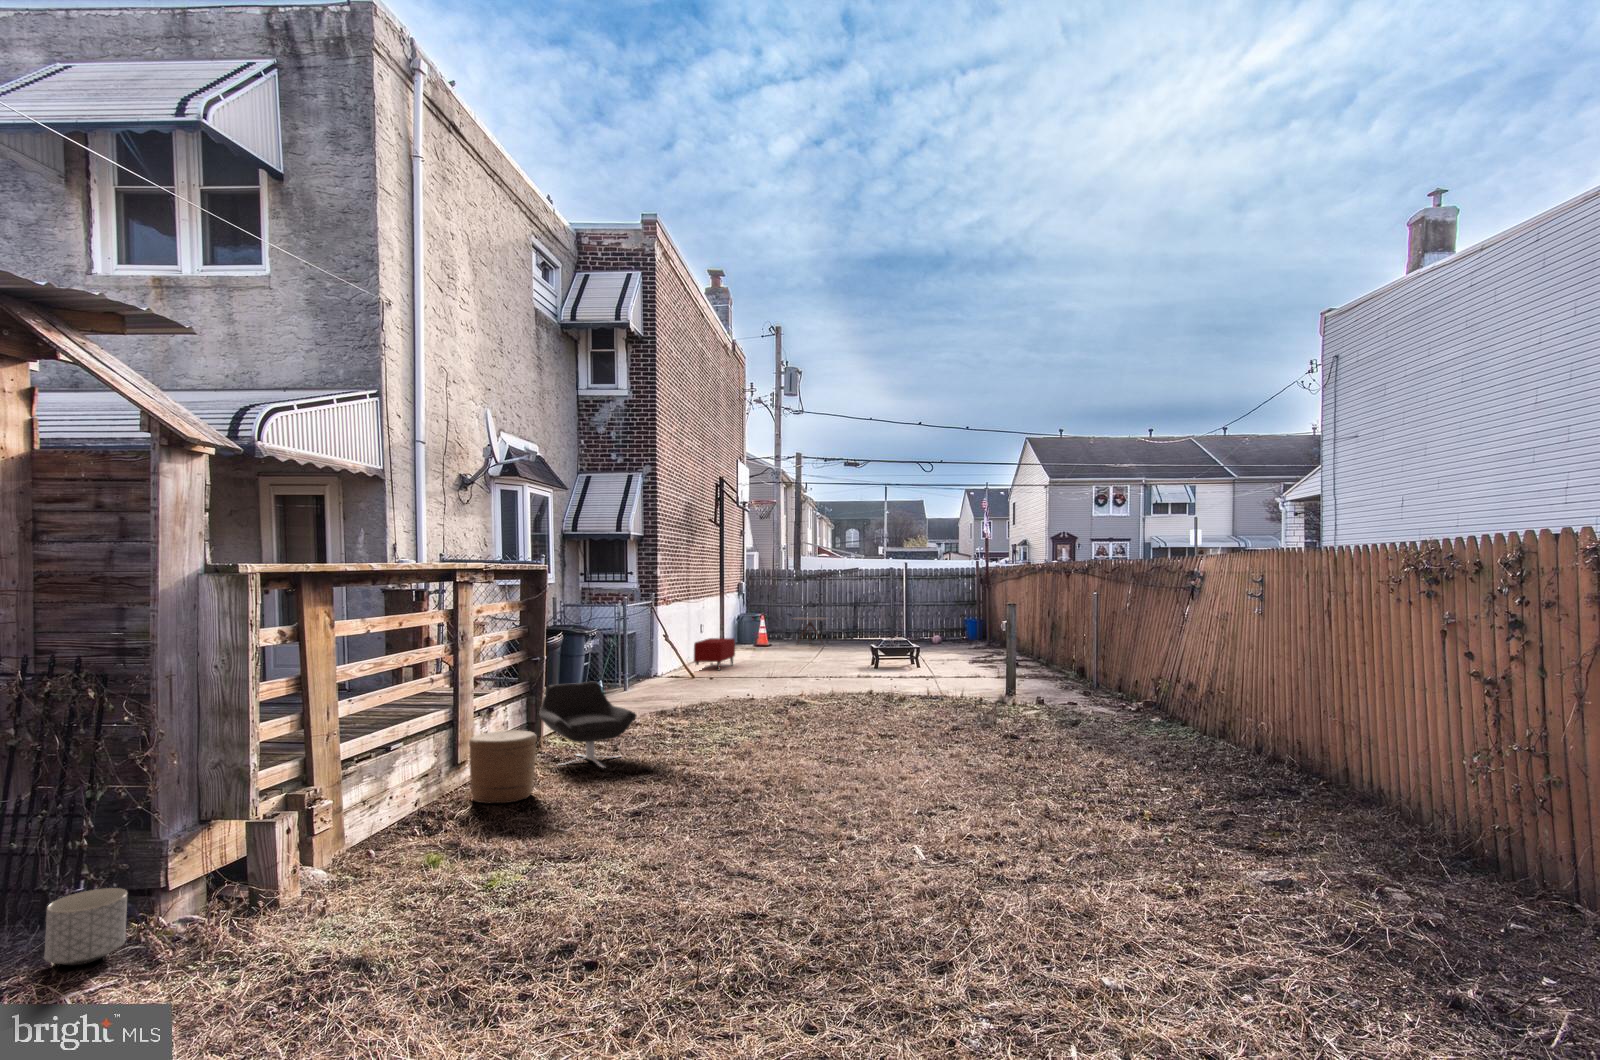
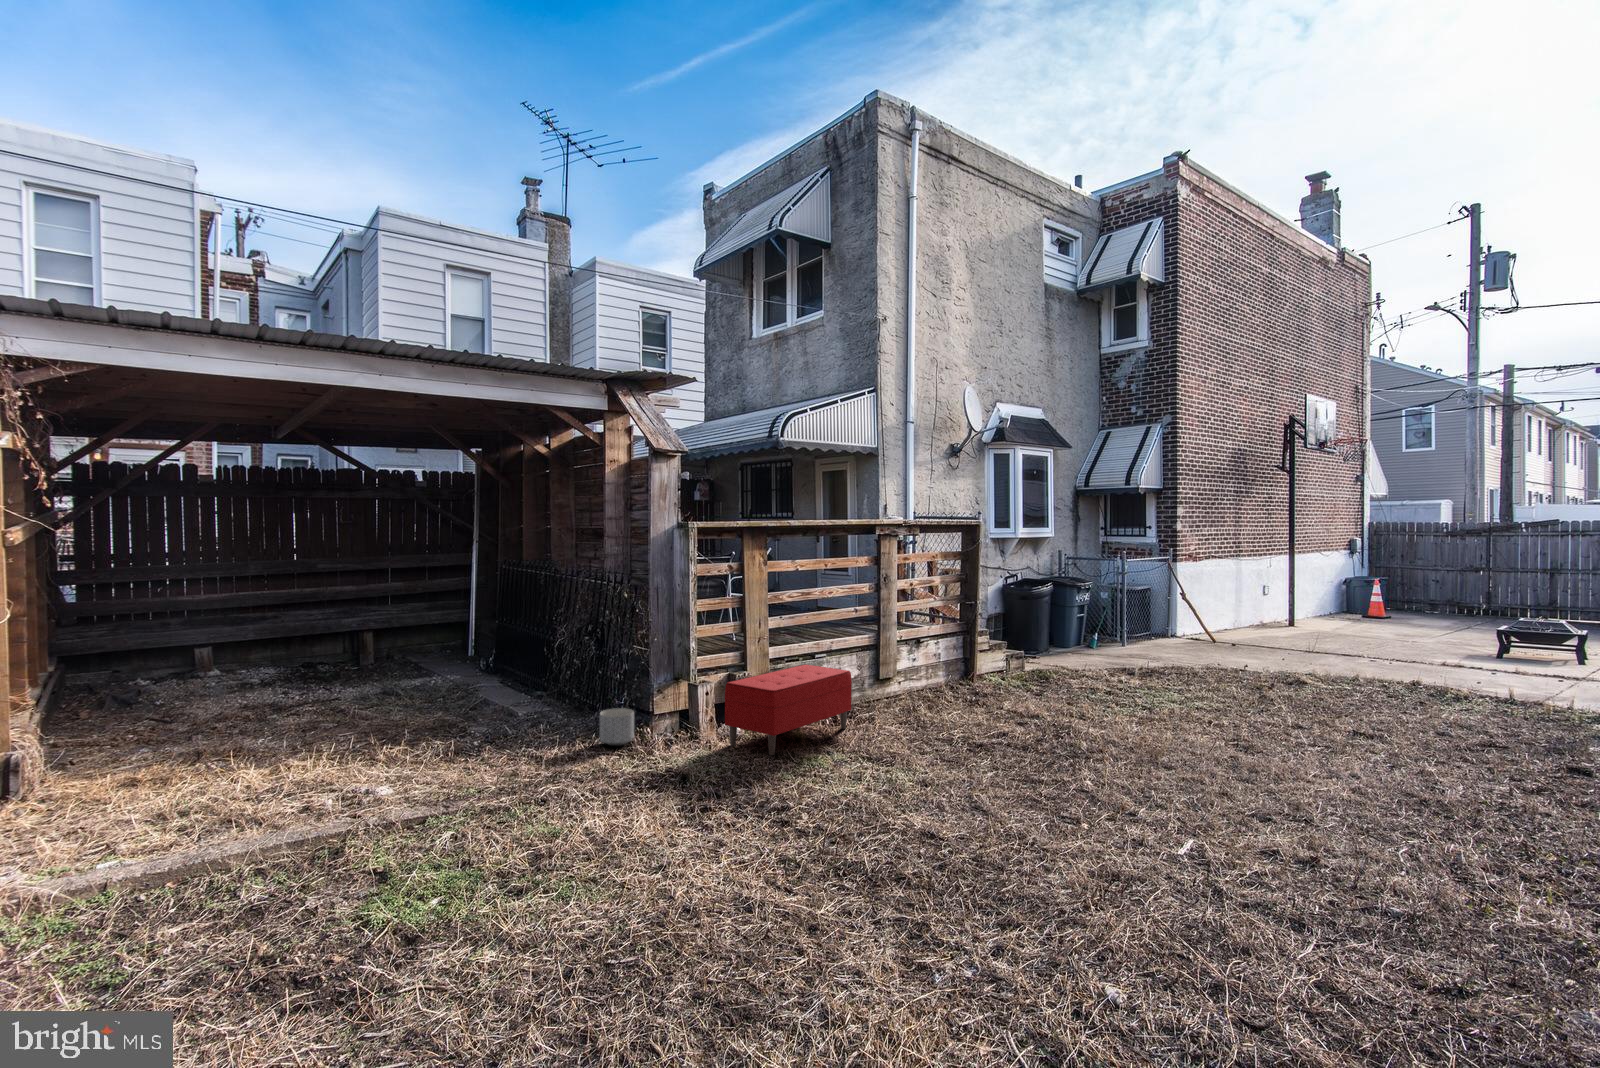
round table: present [793,617,827,641] -> none [1415,581,1477,617]
bench: present [694,638,735,670] -> present [725,664,852,755]
lounge chair: present [539,681,636,768] -> none [971,626,1049,703]
woven basket: present [469,730,537,803] -> none [883,657,934,714]

